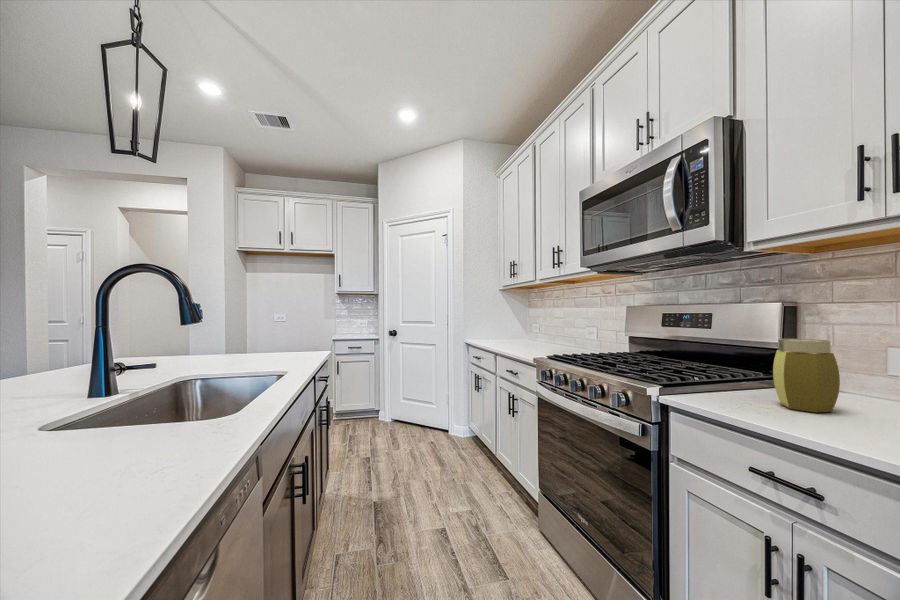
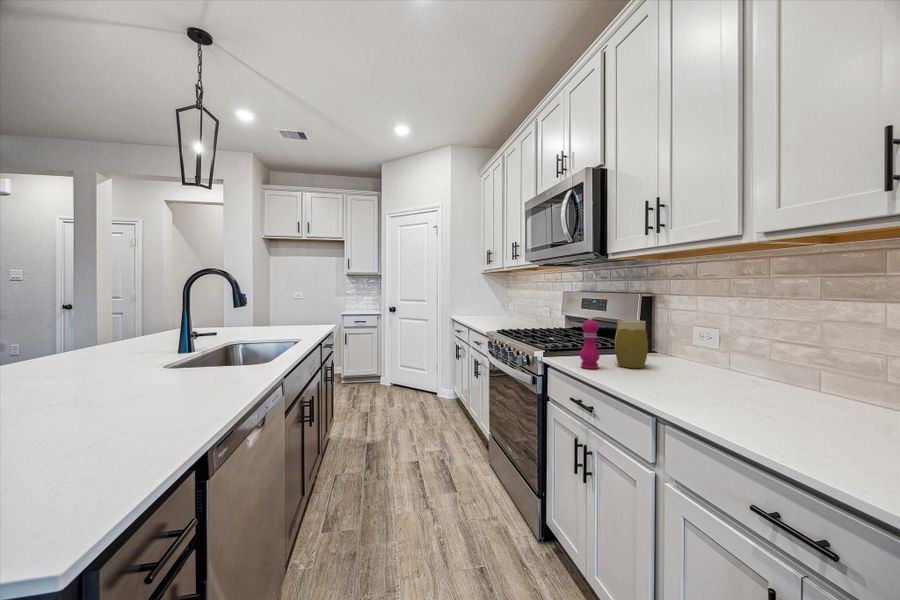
pepper mill: none [733,334,768,415] -> present [580,317,599,369]

